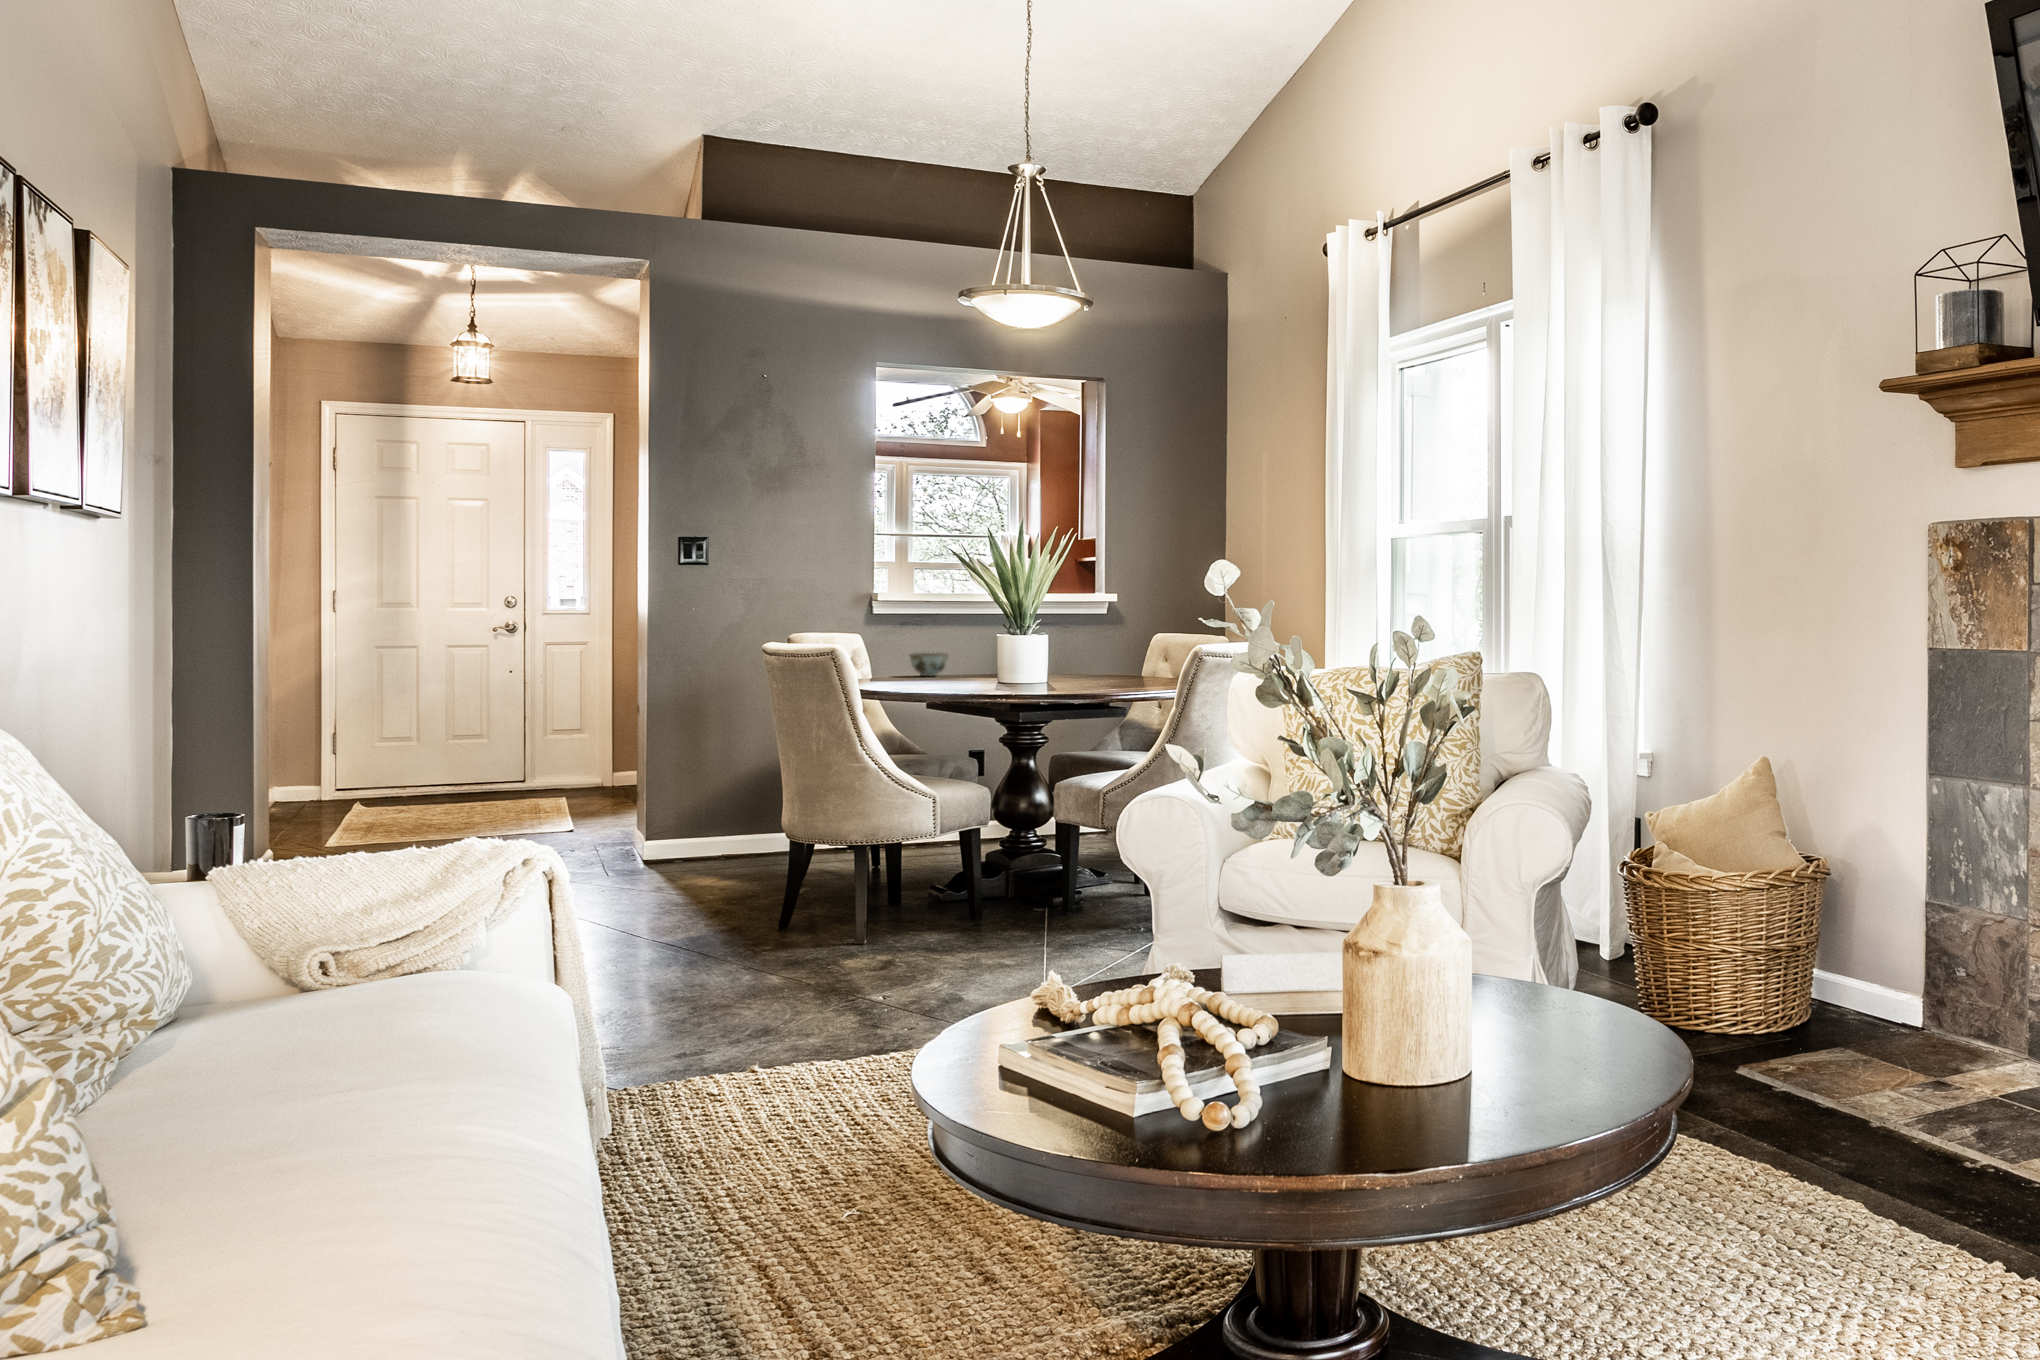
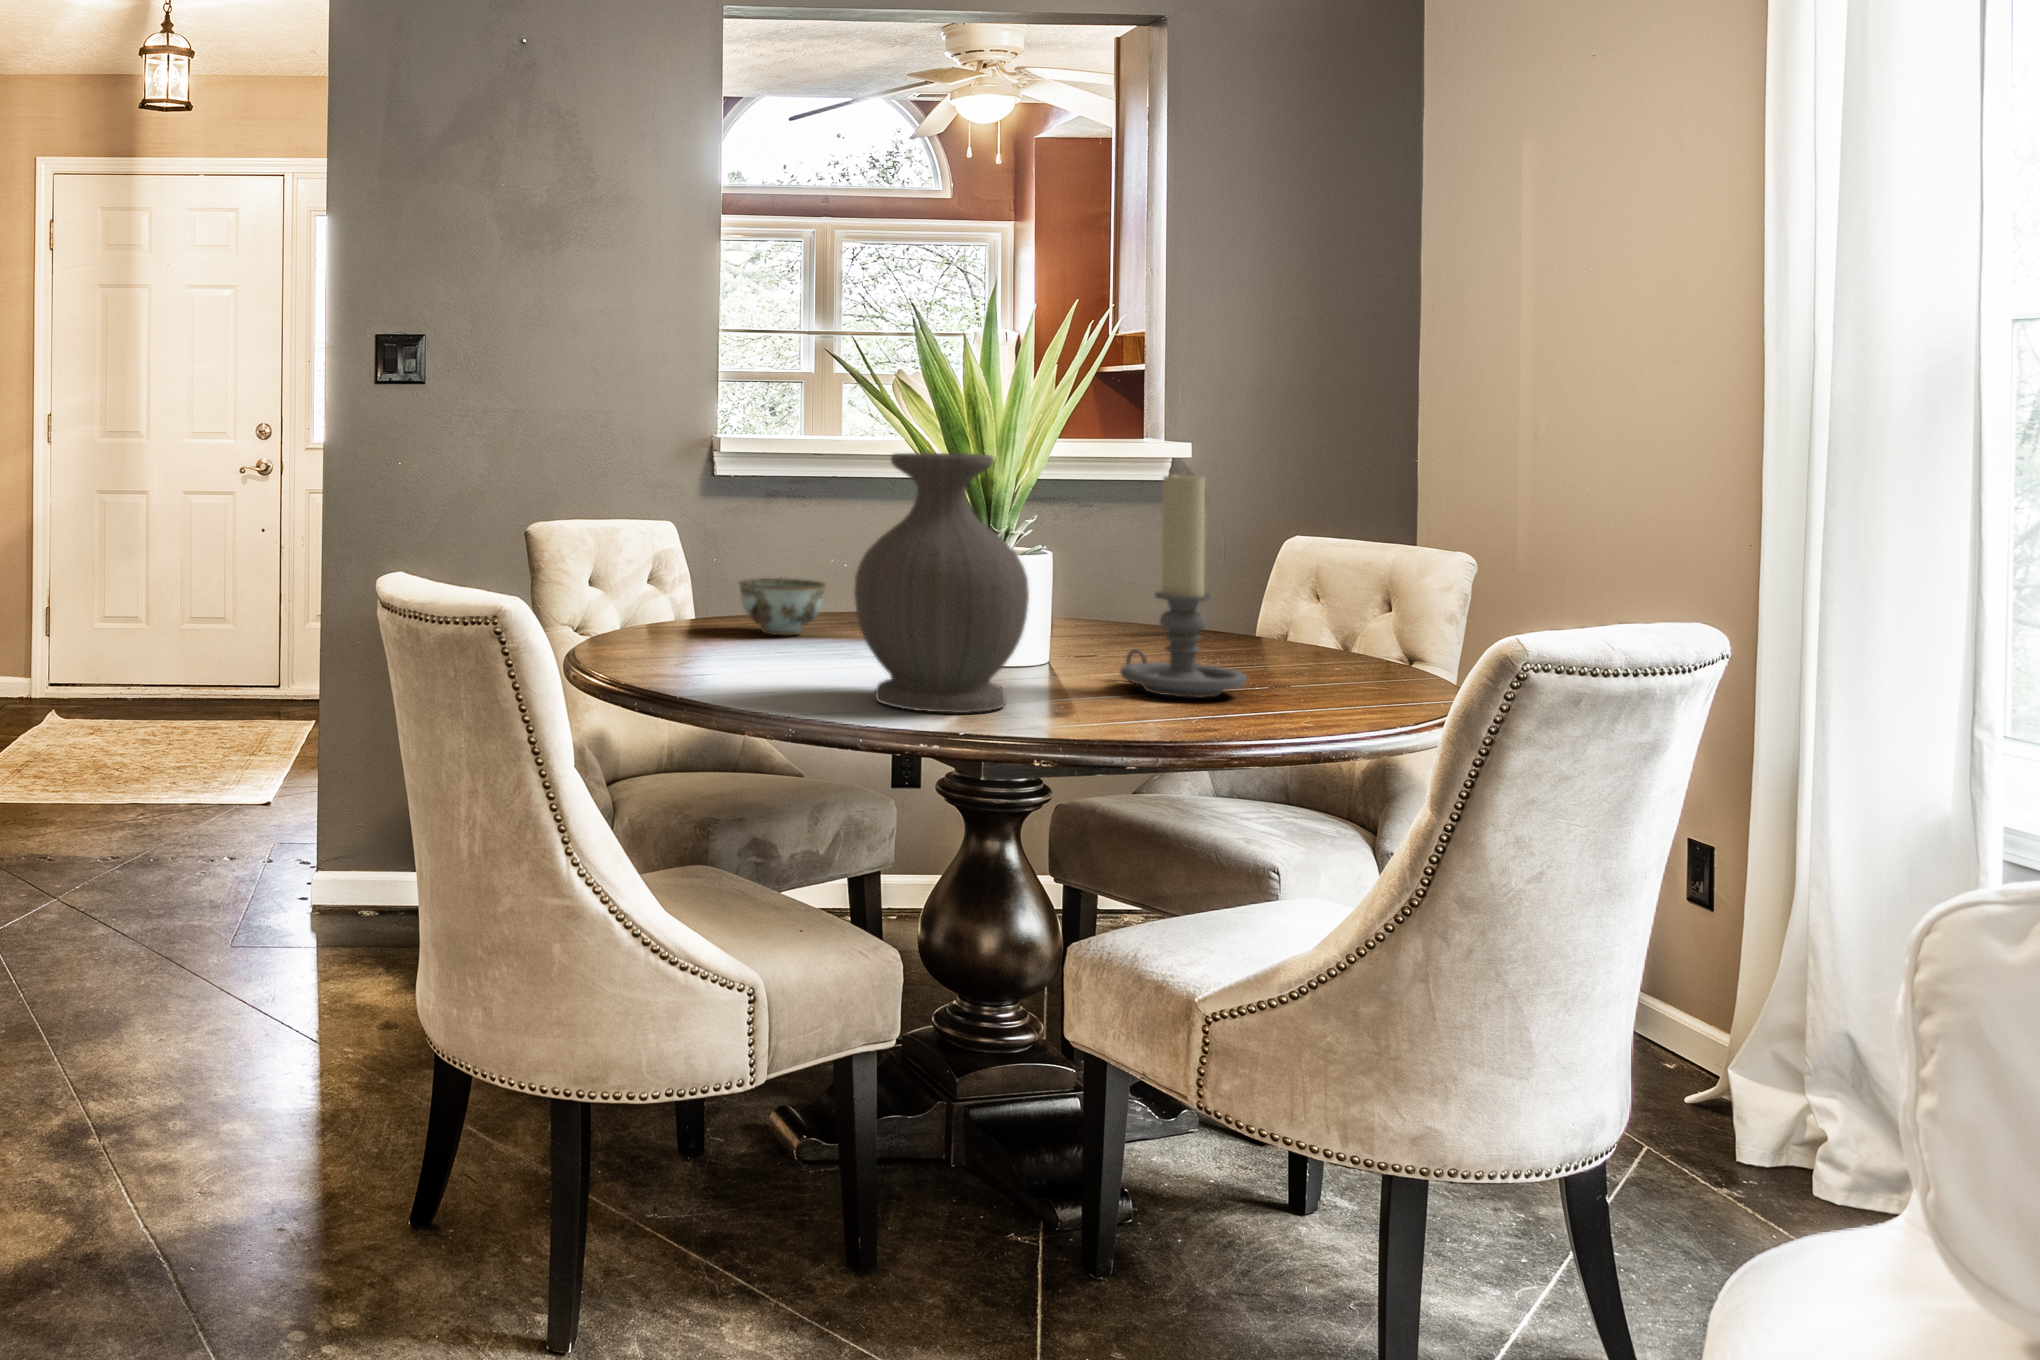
vase: none [969,592,1034,686] -> present [854,453,1029,713]
candle holder: none [1069,599,1114,682] -> present [1120,475,1247,698]

